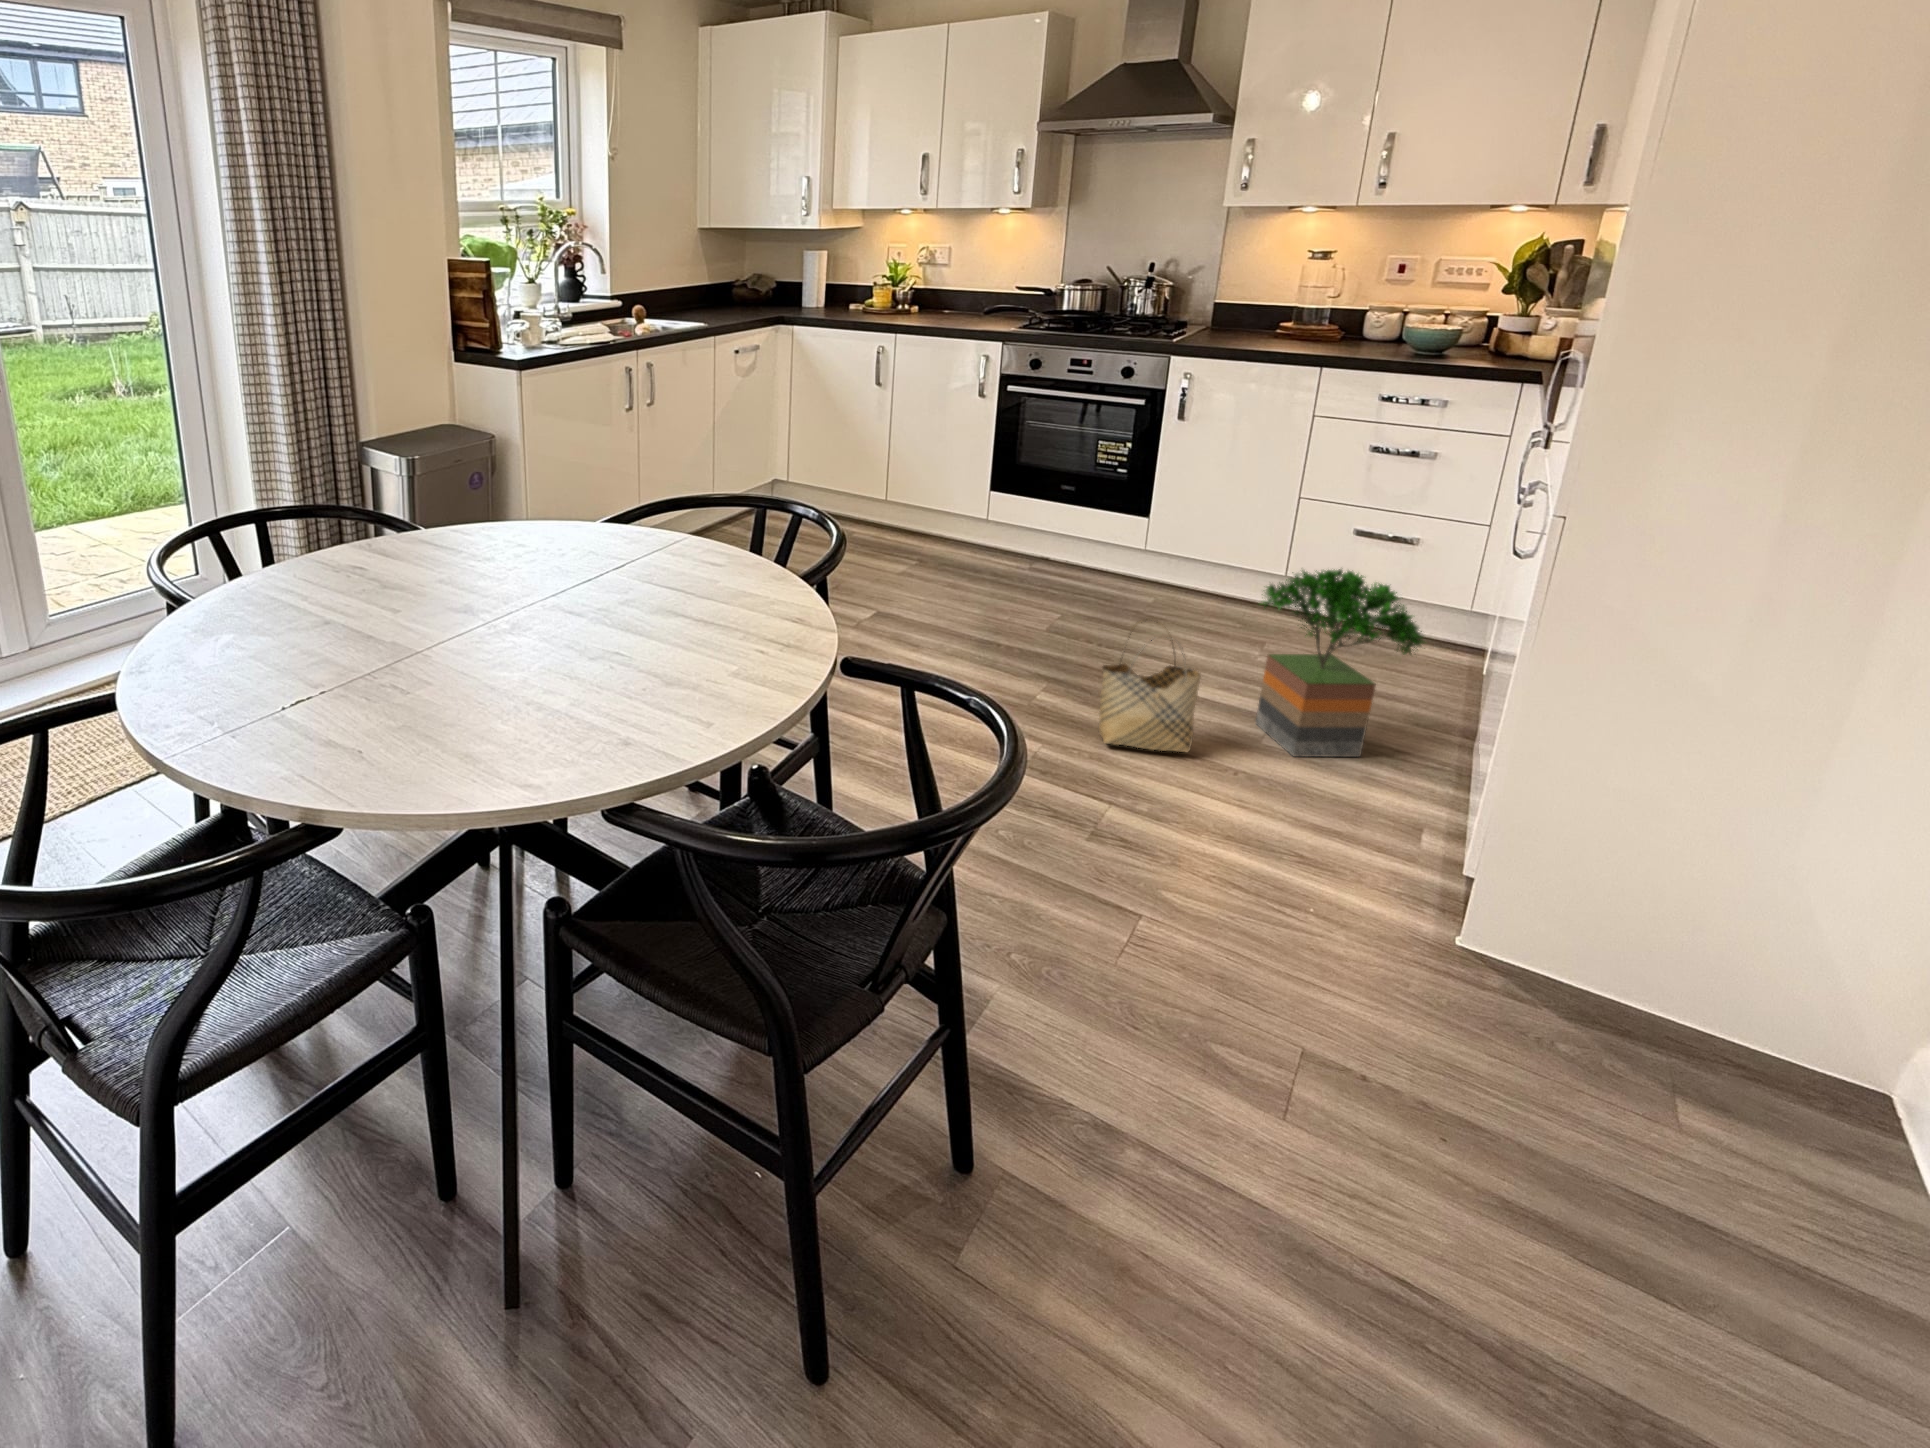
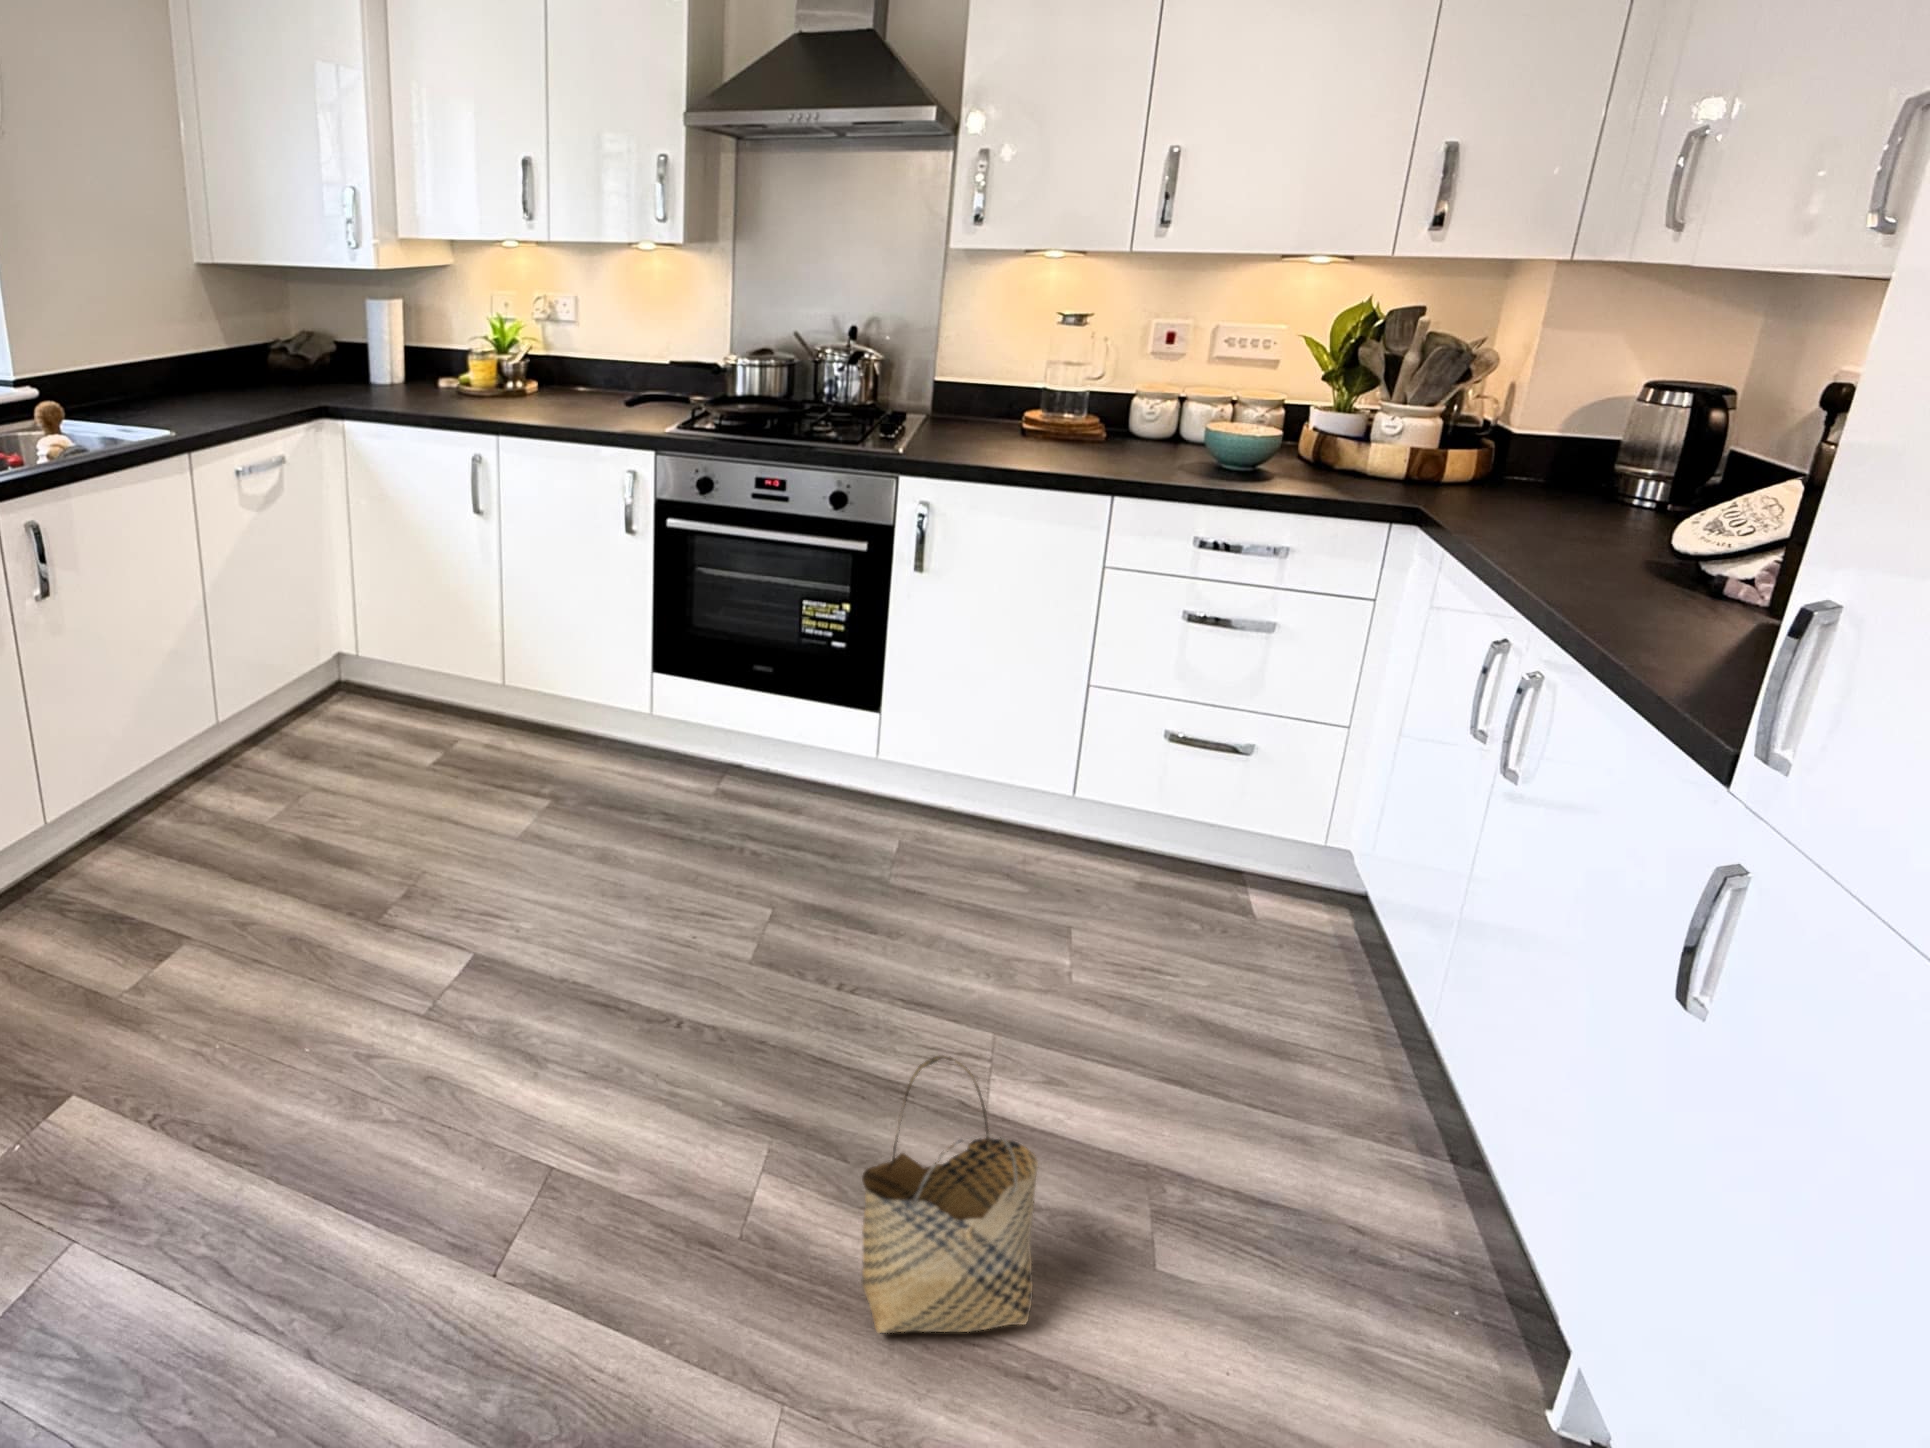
potted tree: present [1256,569,1425,757] -> none [1100,891,1403,1271]

